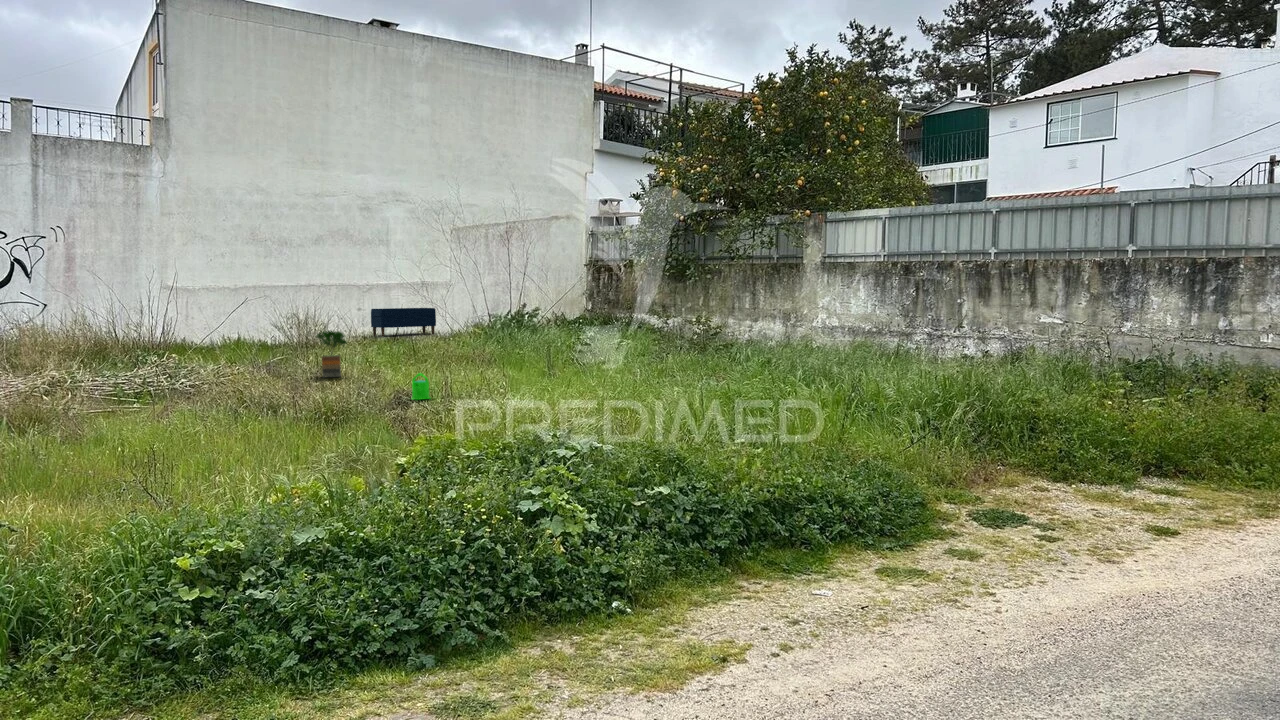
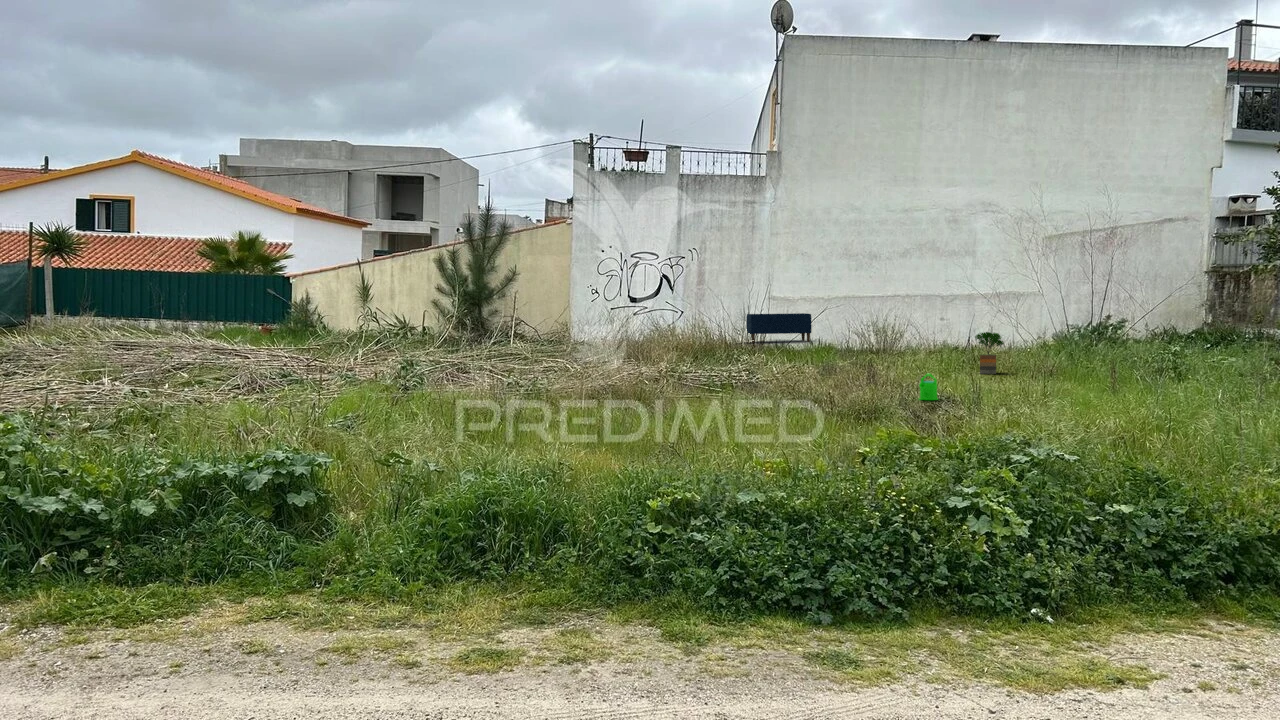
bench: present [371,308,436,337] -> present [746,313,812,343]
potted tree: present [316,330,347,377] -> present [975,332,1003,374]

